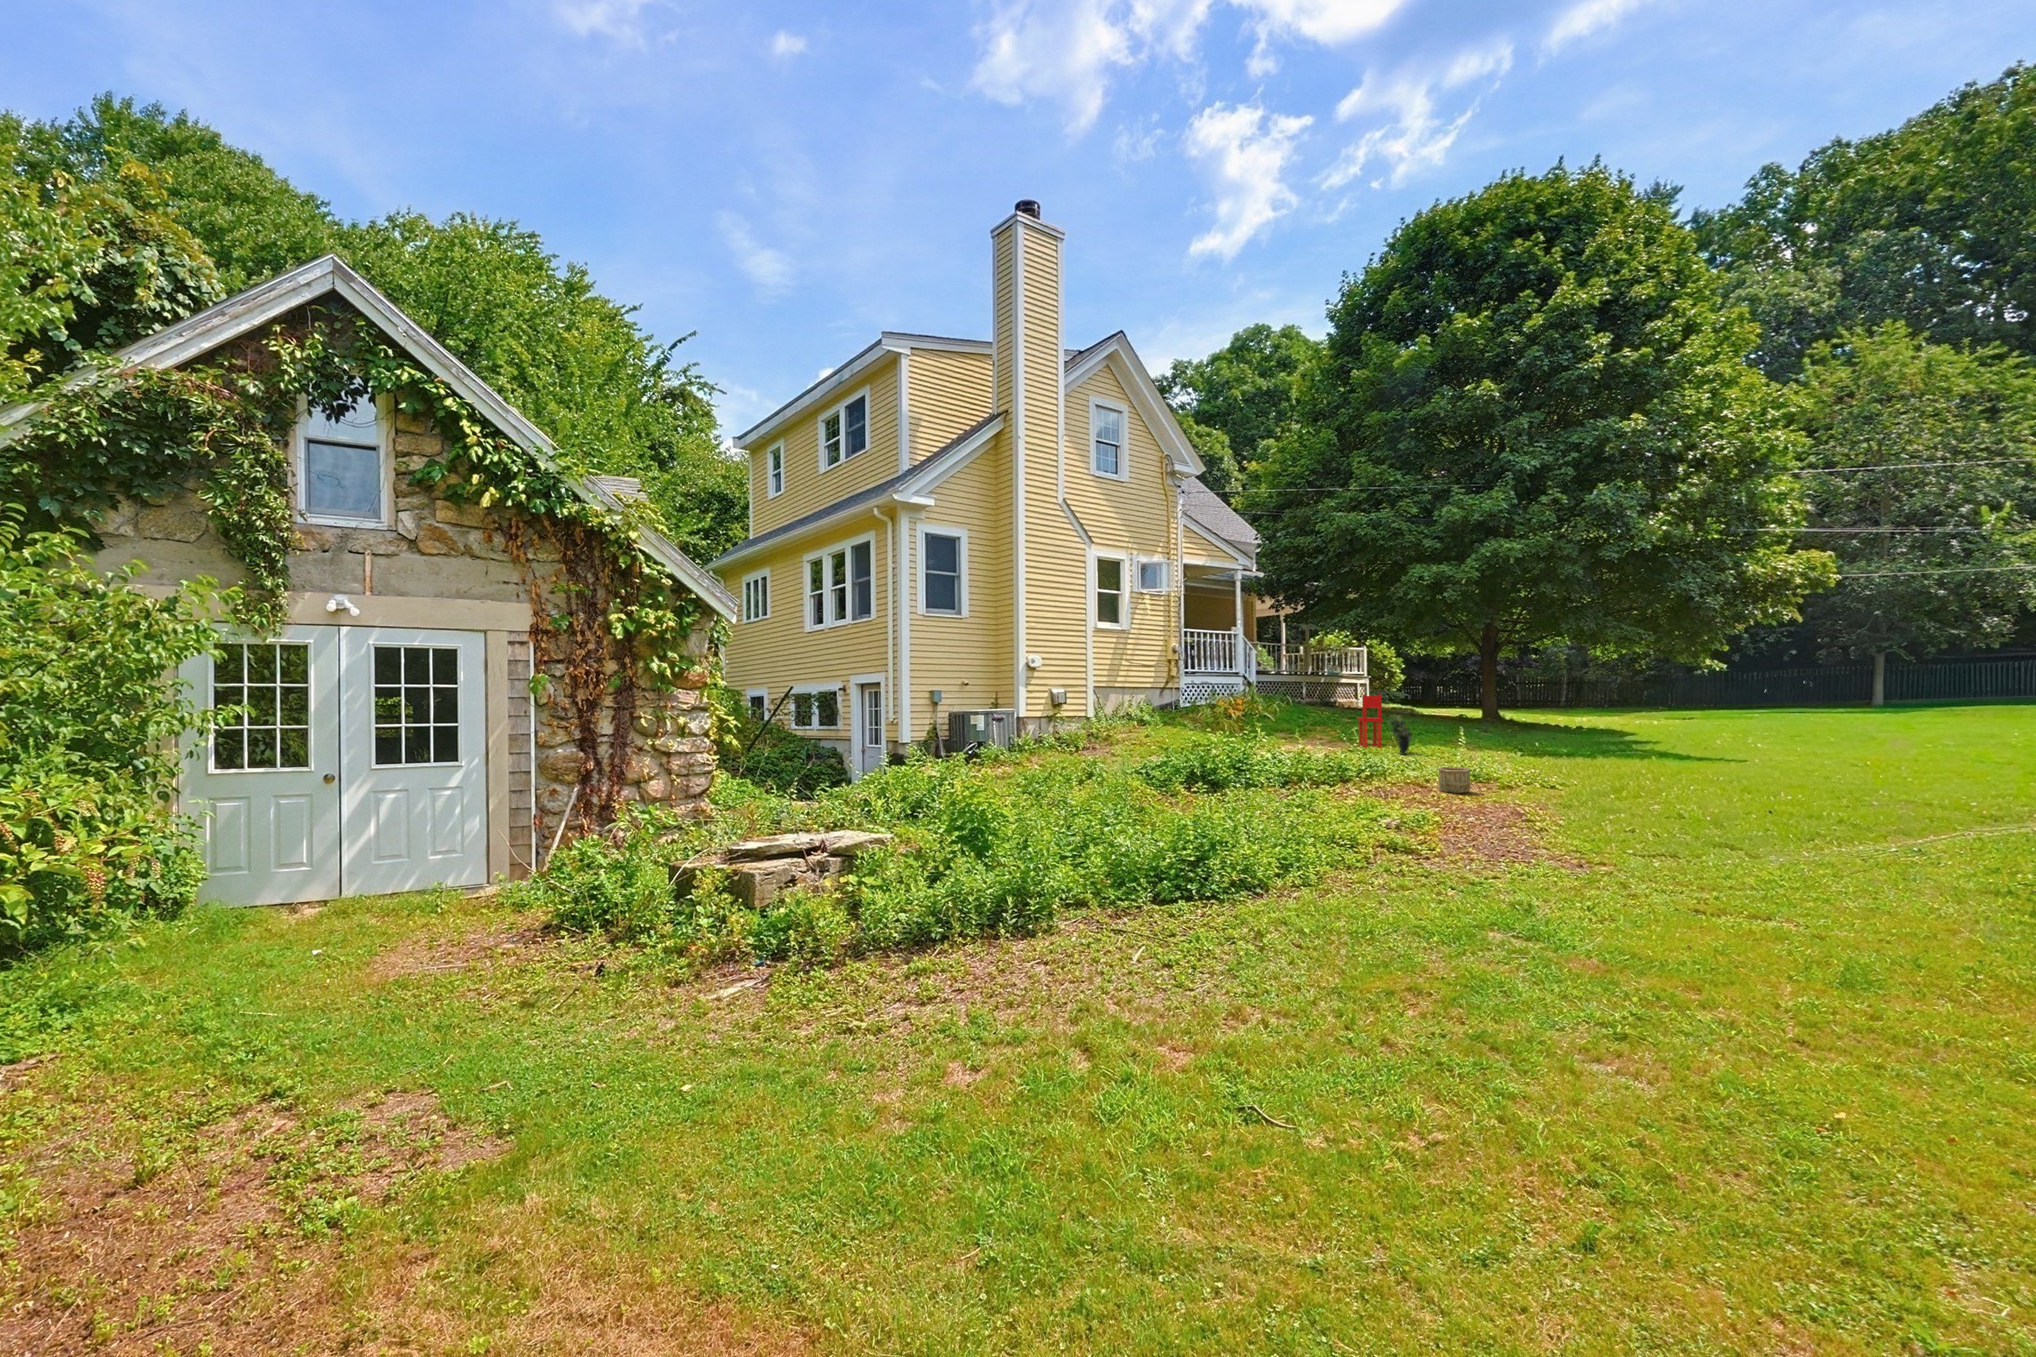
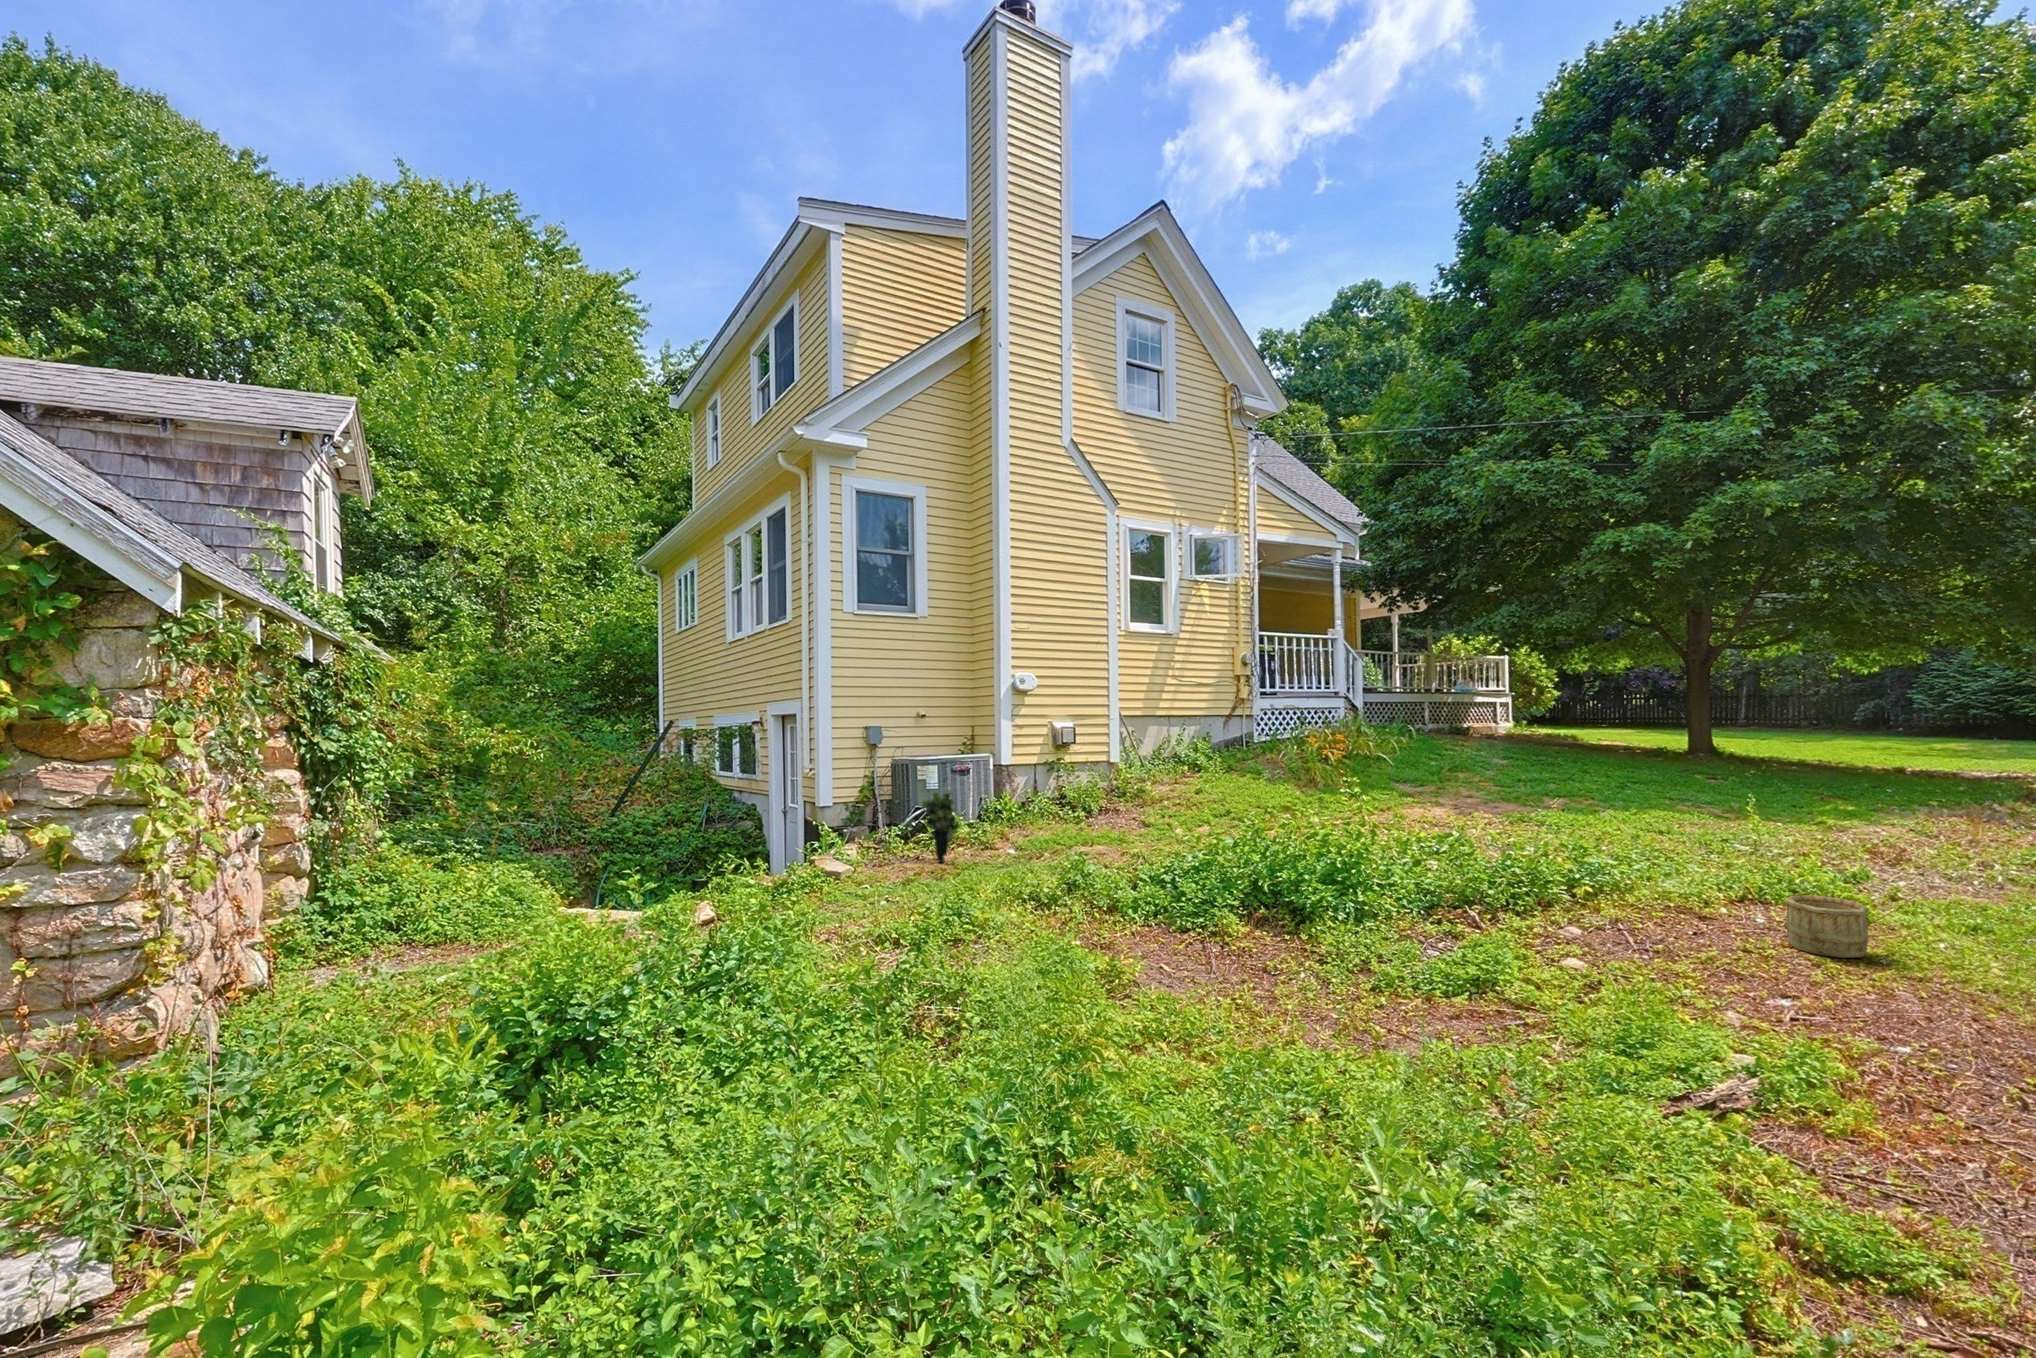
chair: present [1357,695,1383,747] -> none [1543,730,1591,817]
potted plant: present [1389,716,1412,755] -> present [922,792,959,863]

